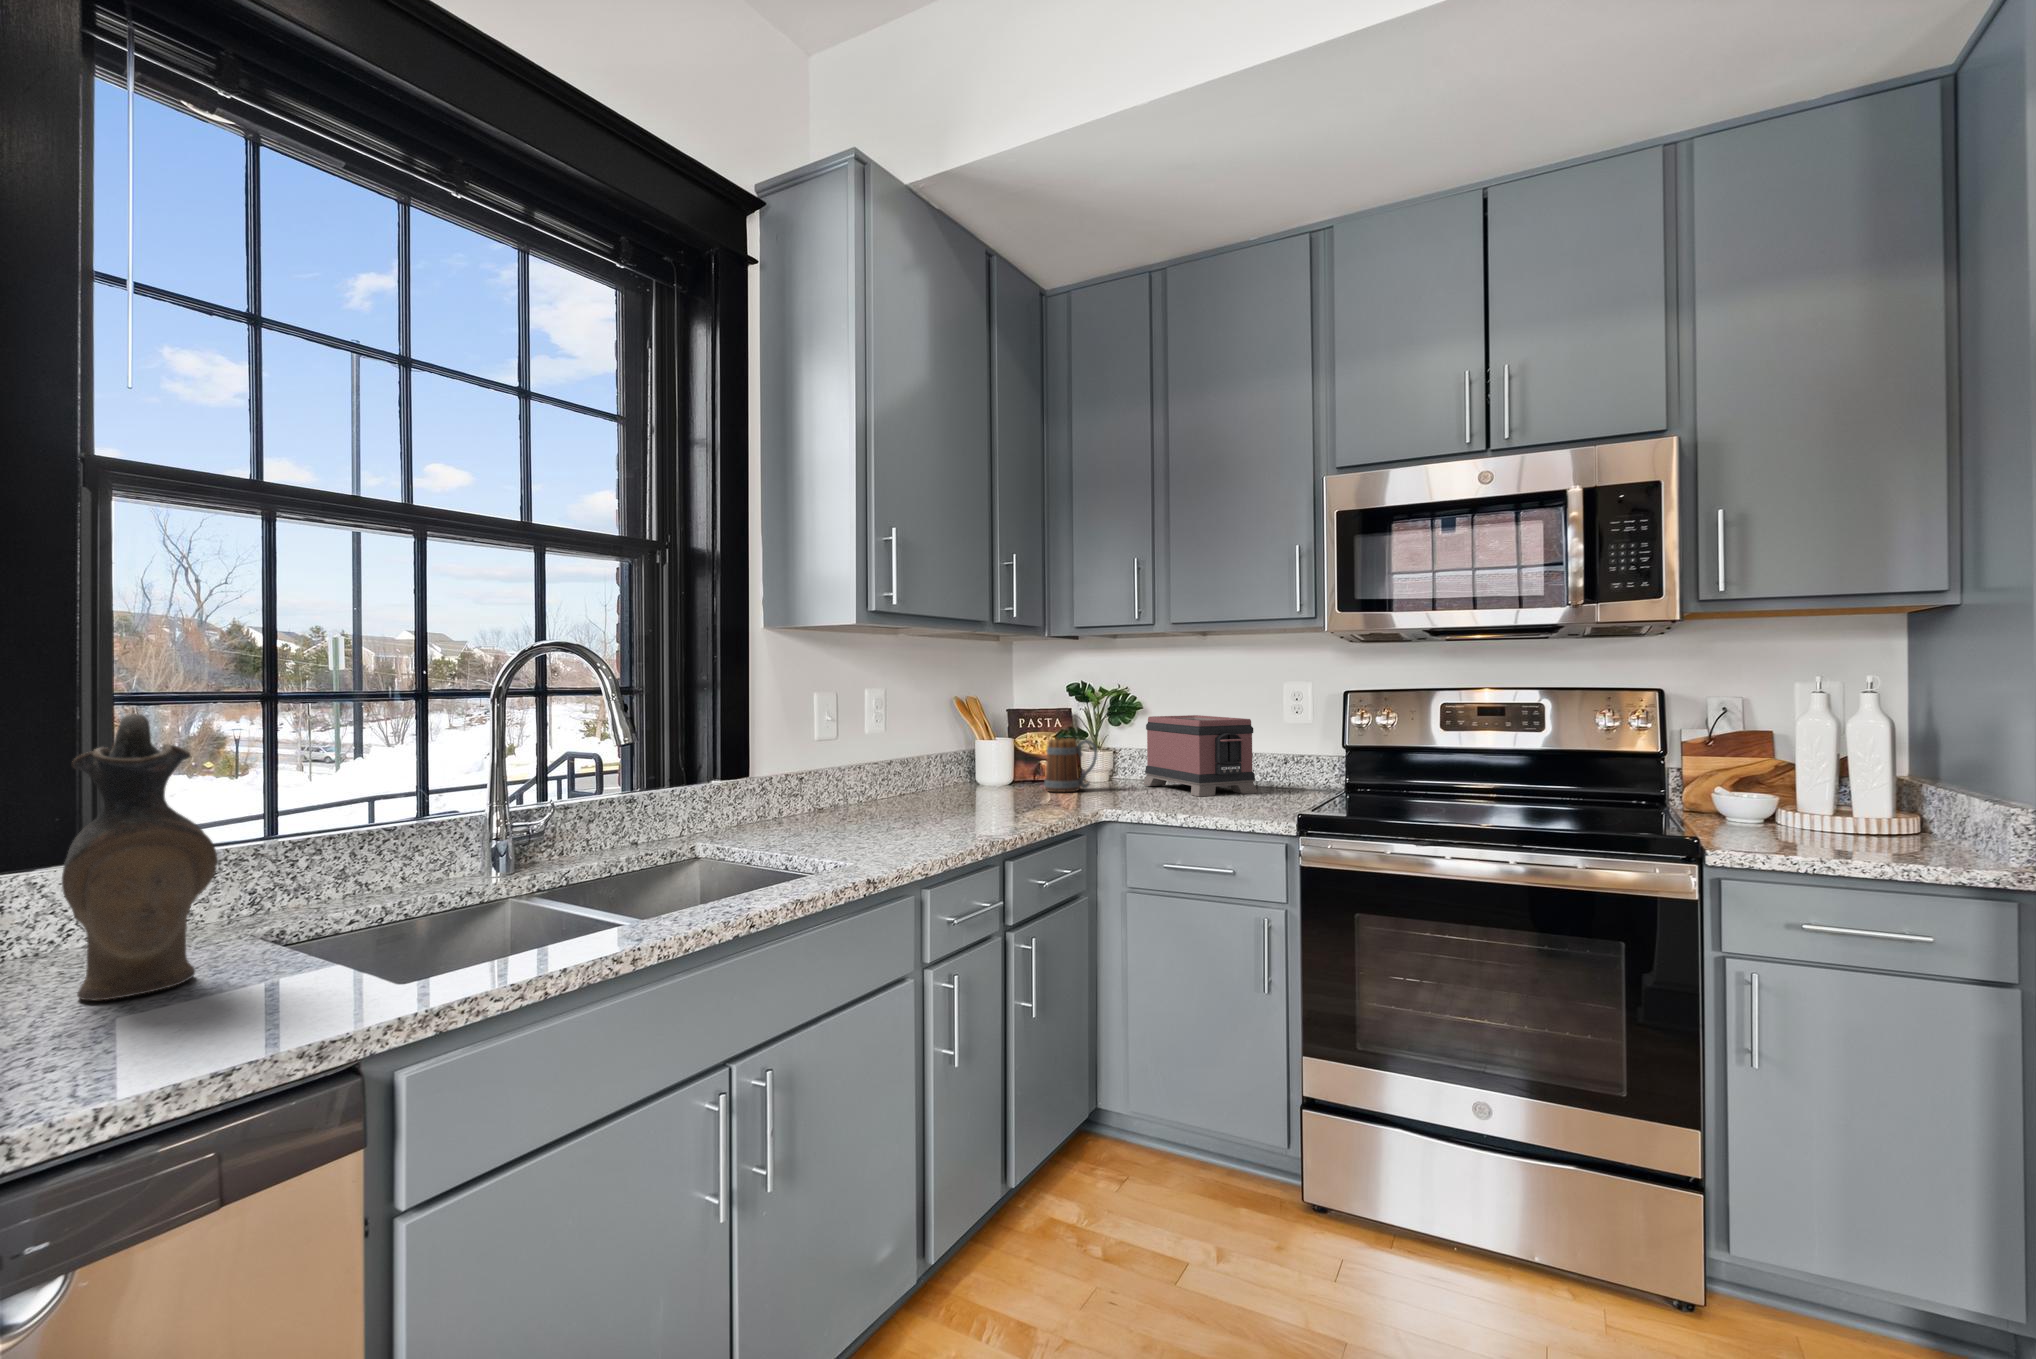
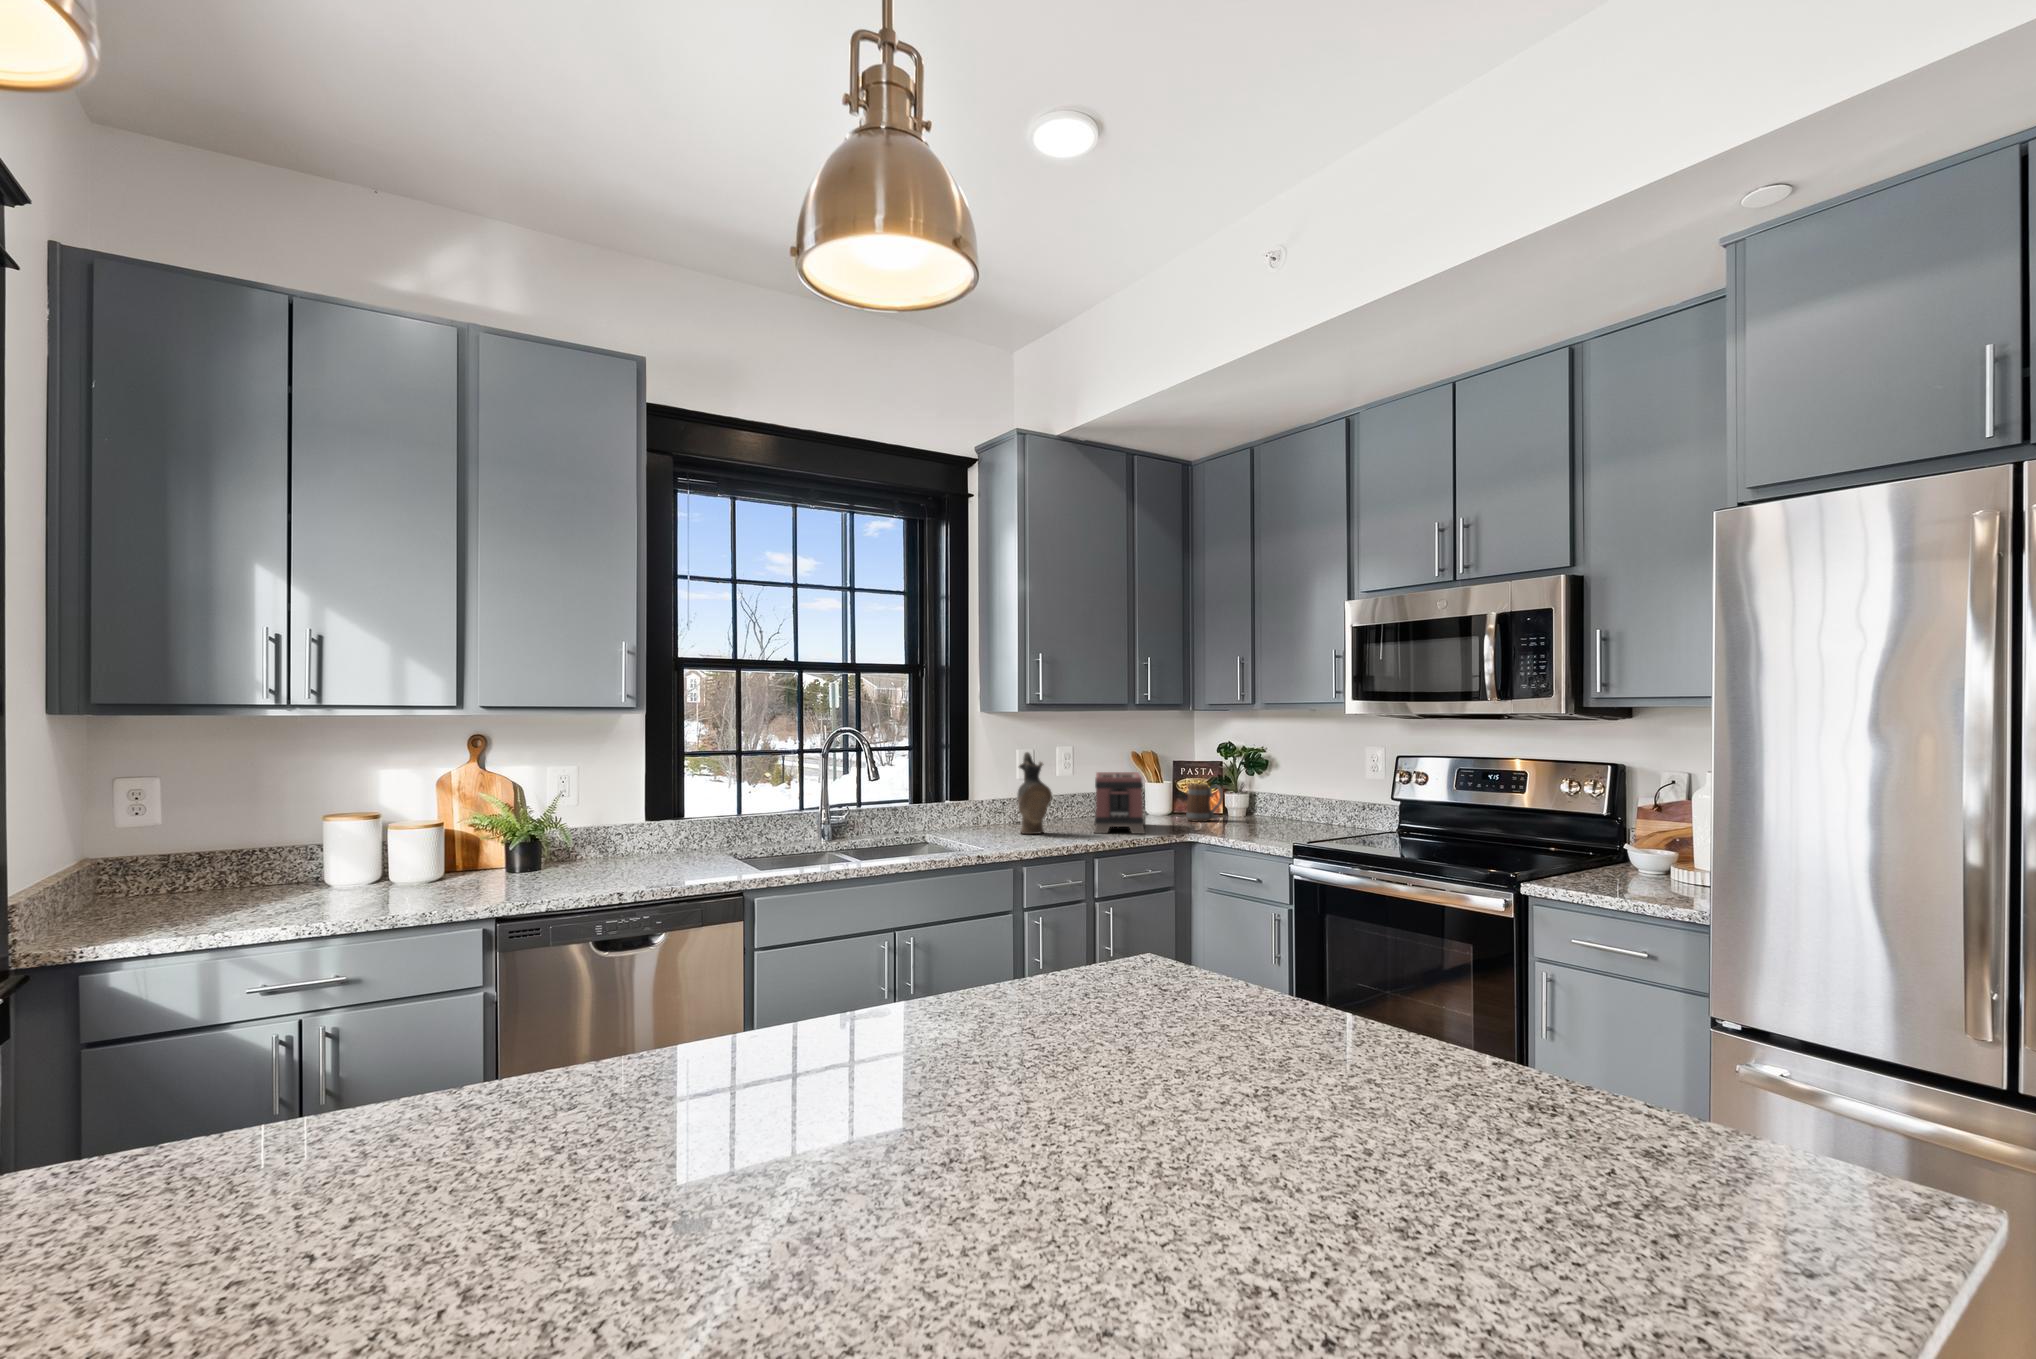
ceramic pitcher: present [62,714,217,1001] -> present [1017,752,1052,834]
toaster: present [1143,715,1258,797] -> present [1094,772,1145,834]

